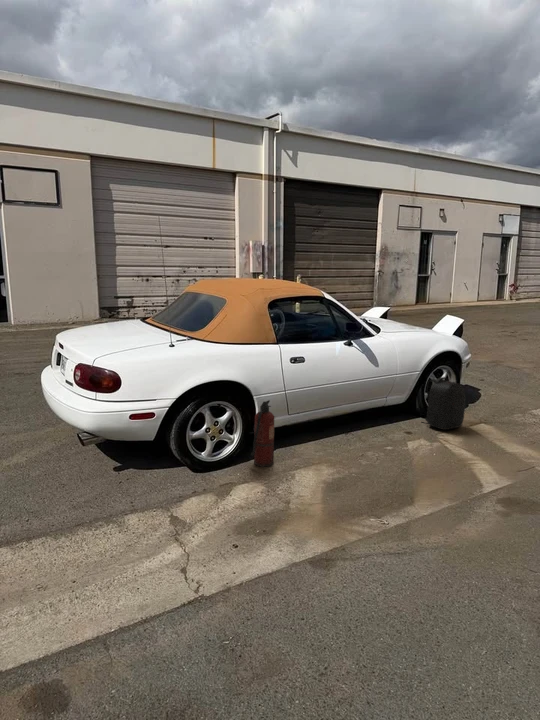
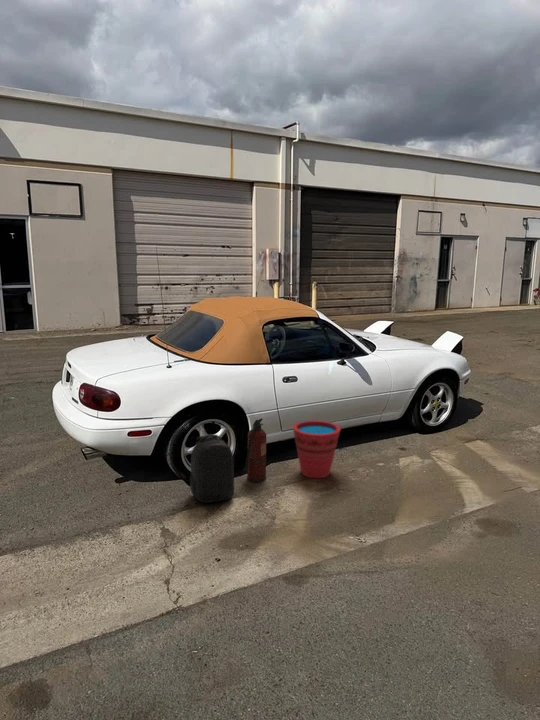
backpack: present [425,377,465,430] -> present [190,434,234,503]
bucket: none [301,403,351,462] -> present [293,420,341,478]

